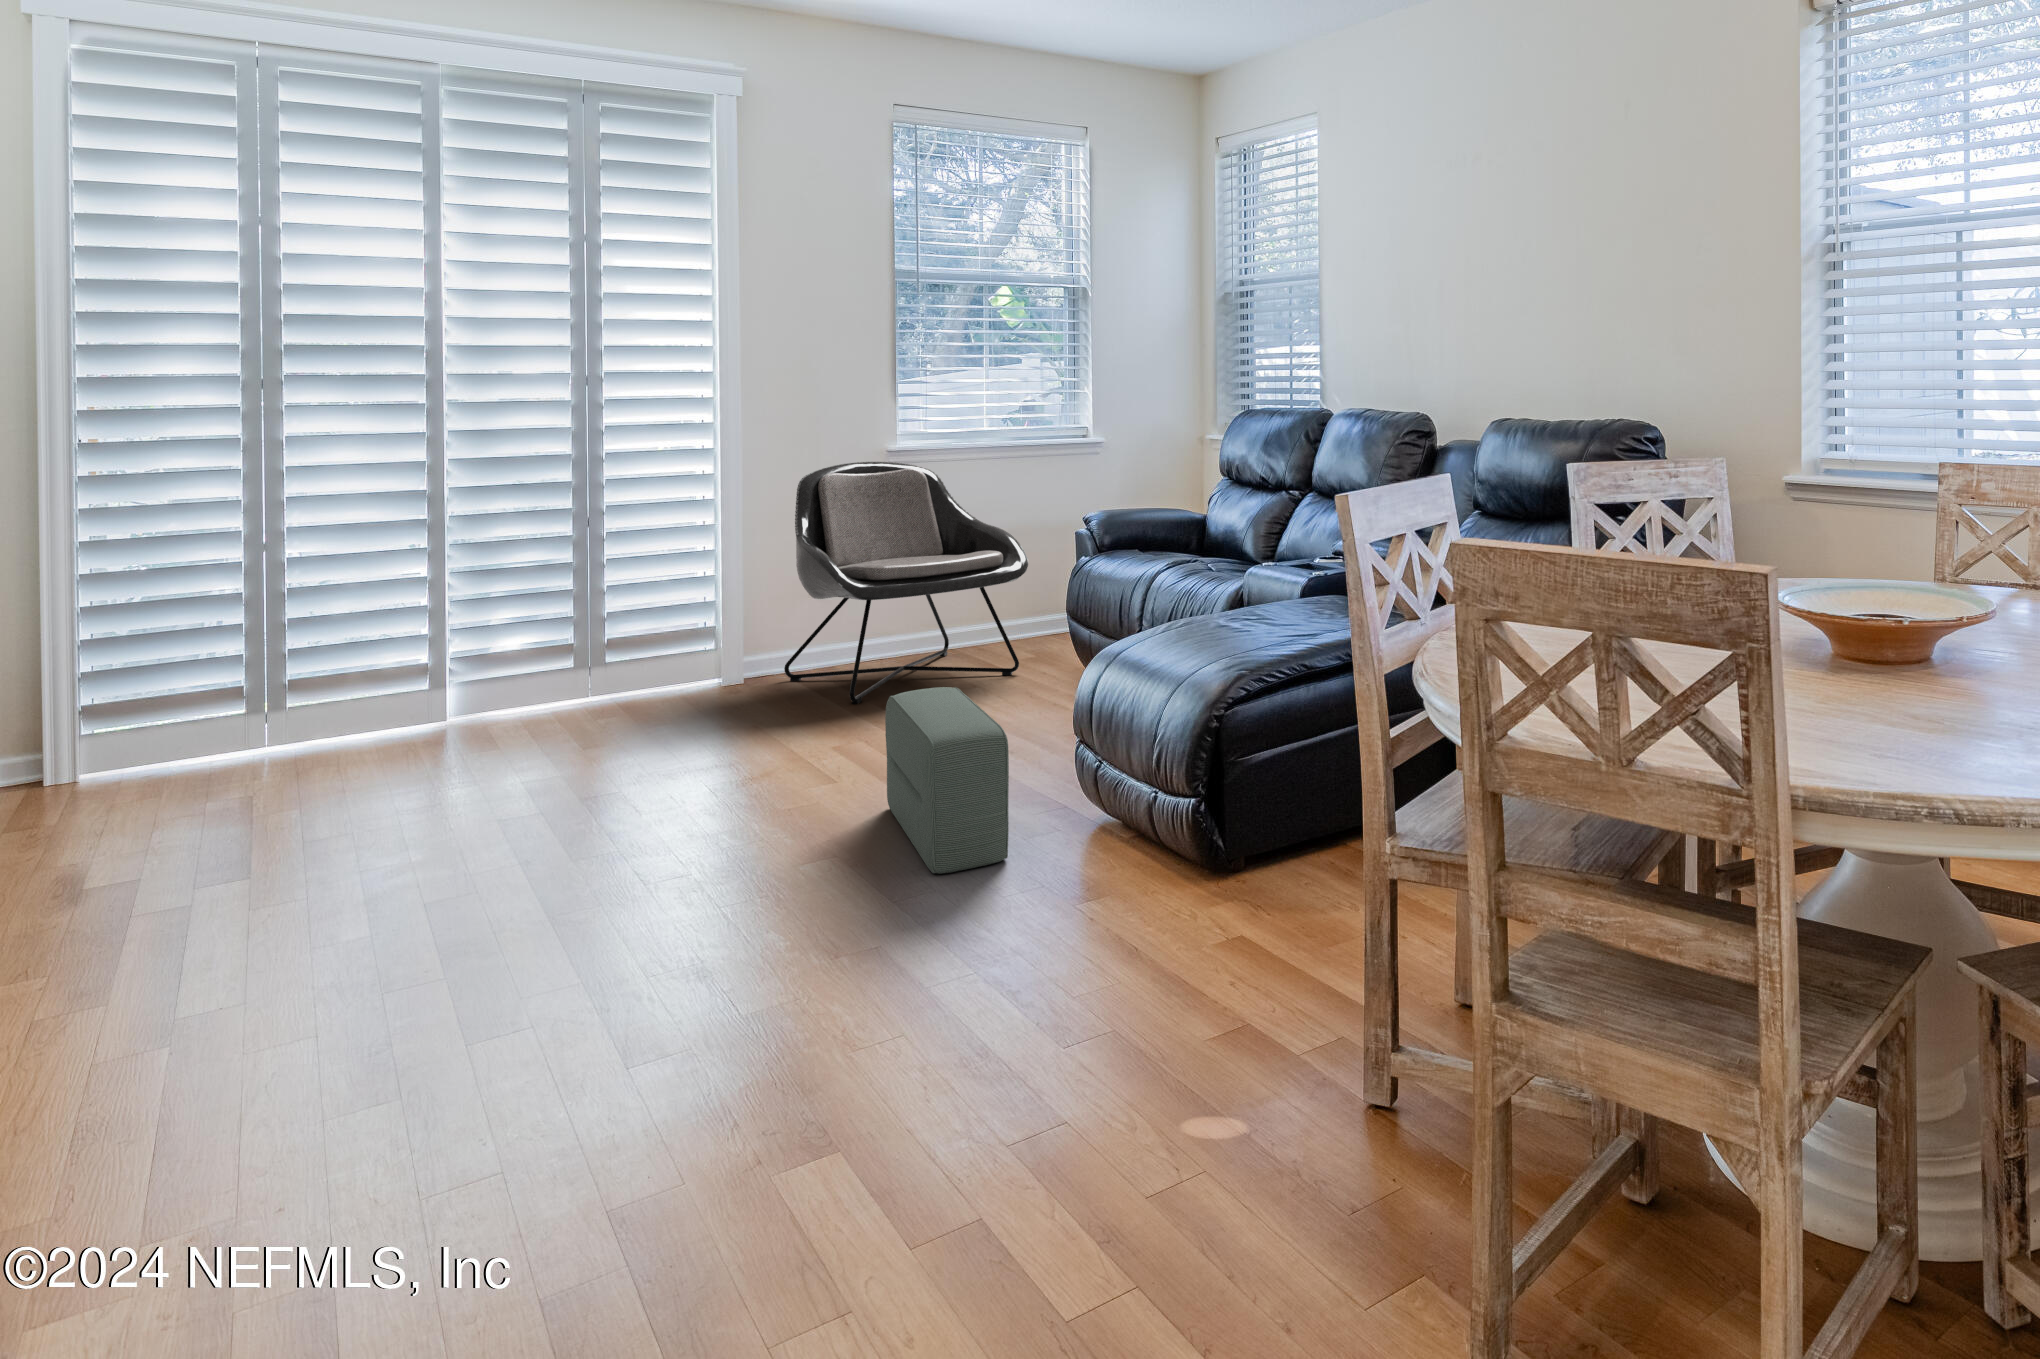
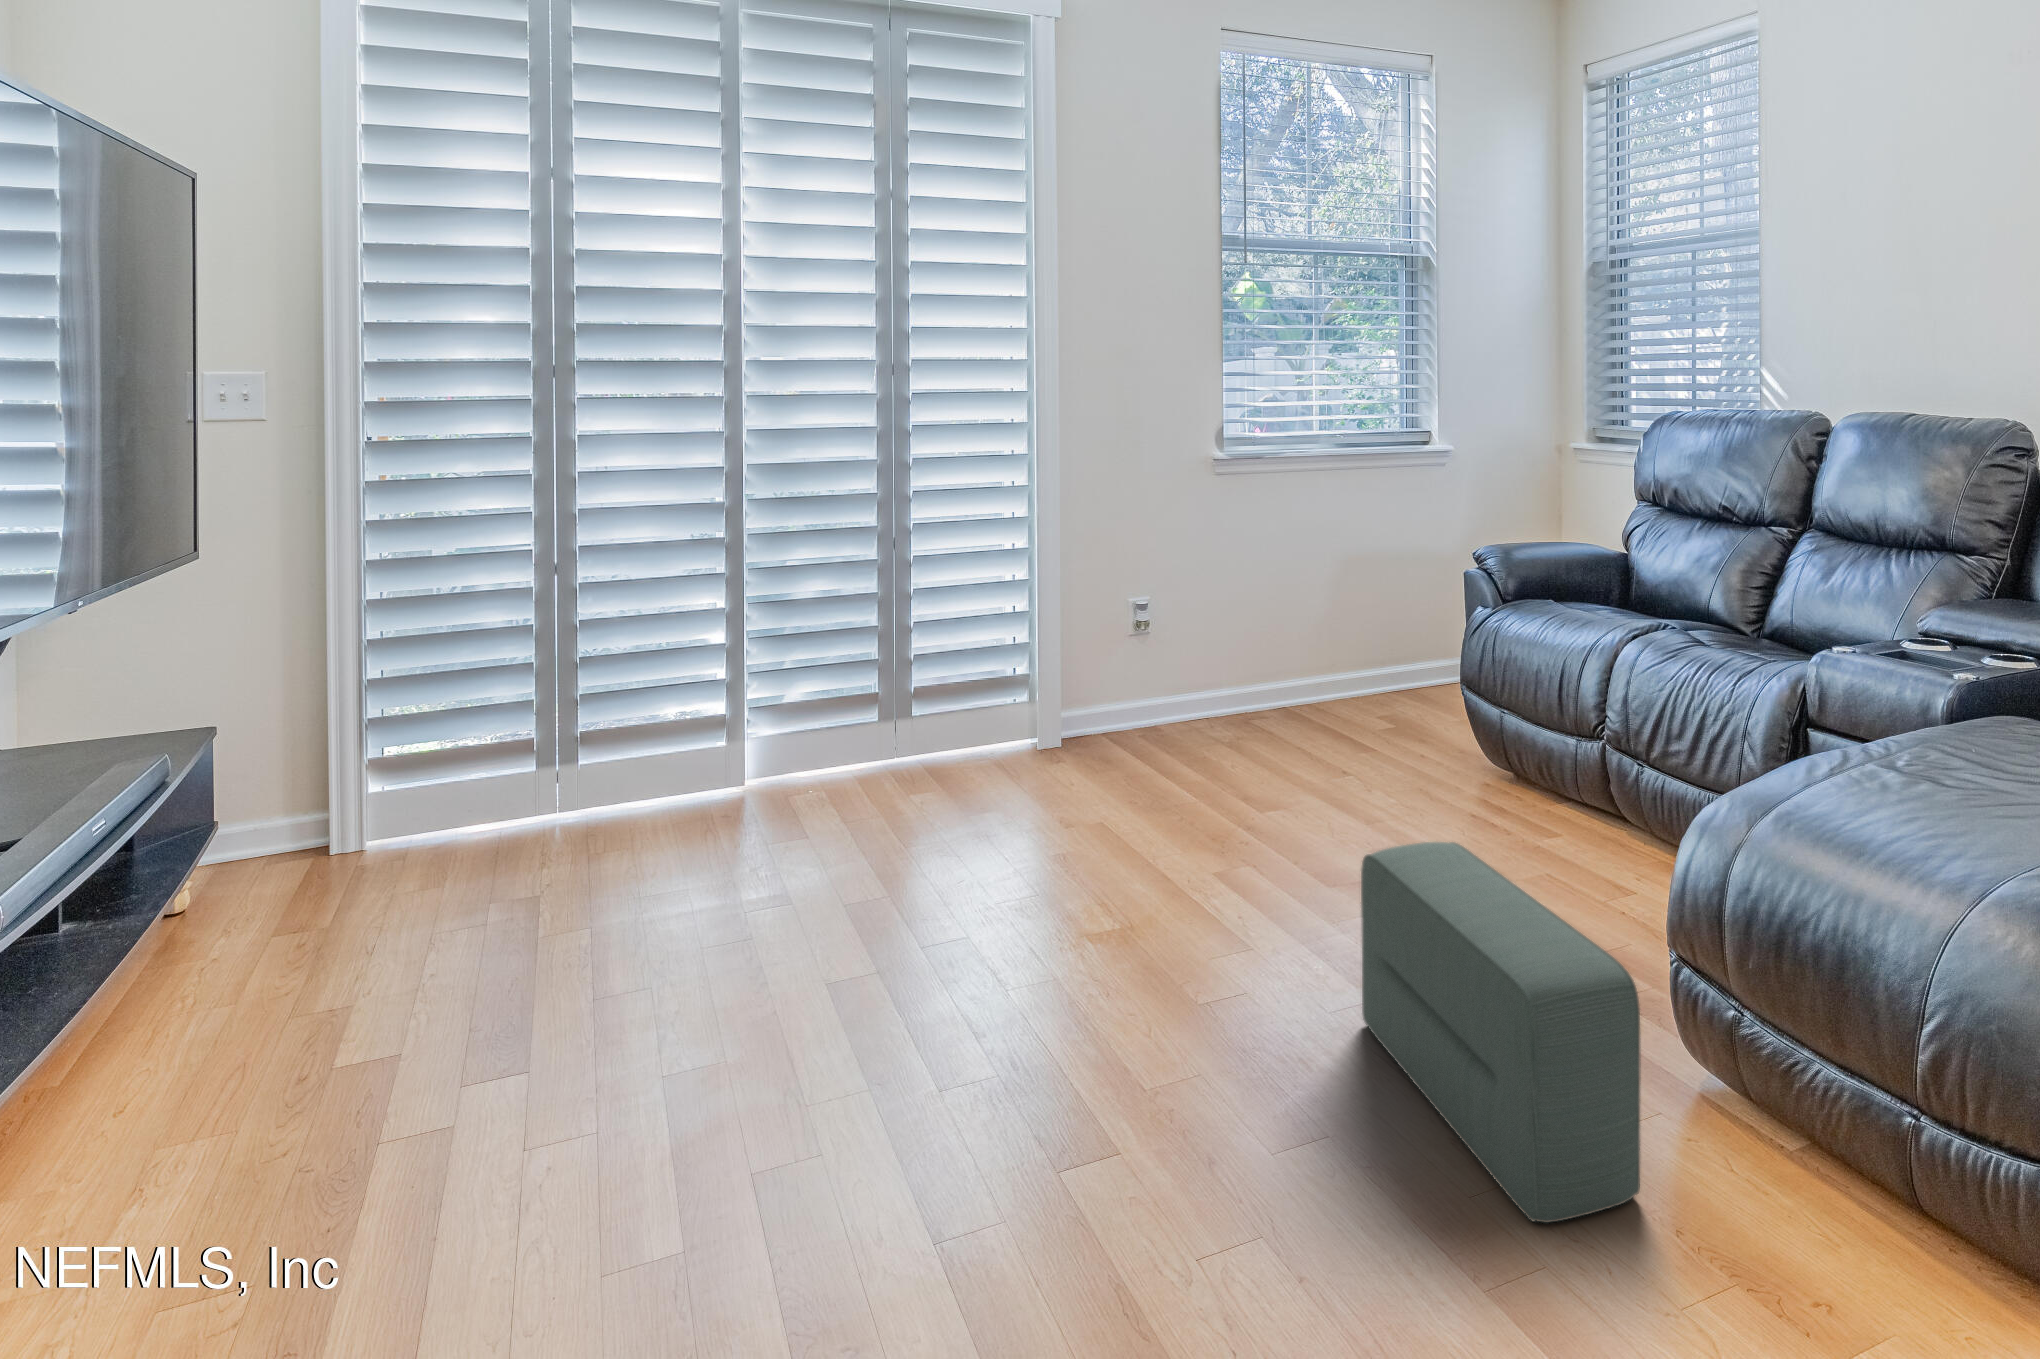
lounge chair: present [784,462,1028,704] -> none [1108,474,1405,796]

